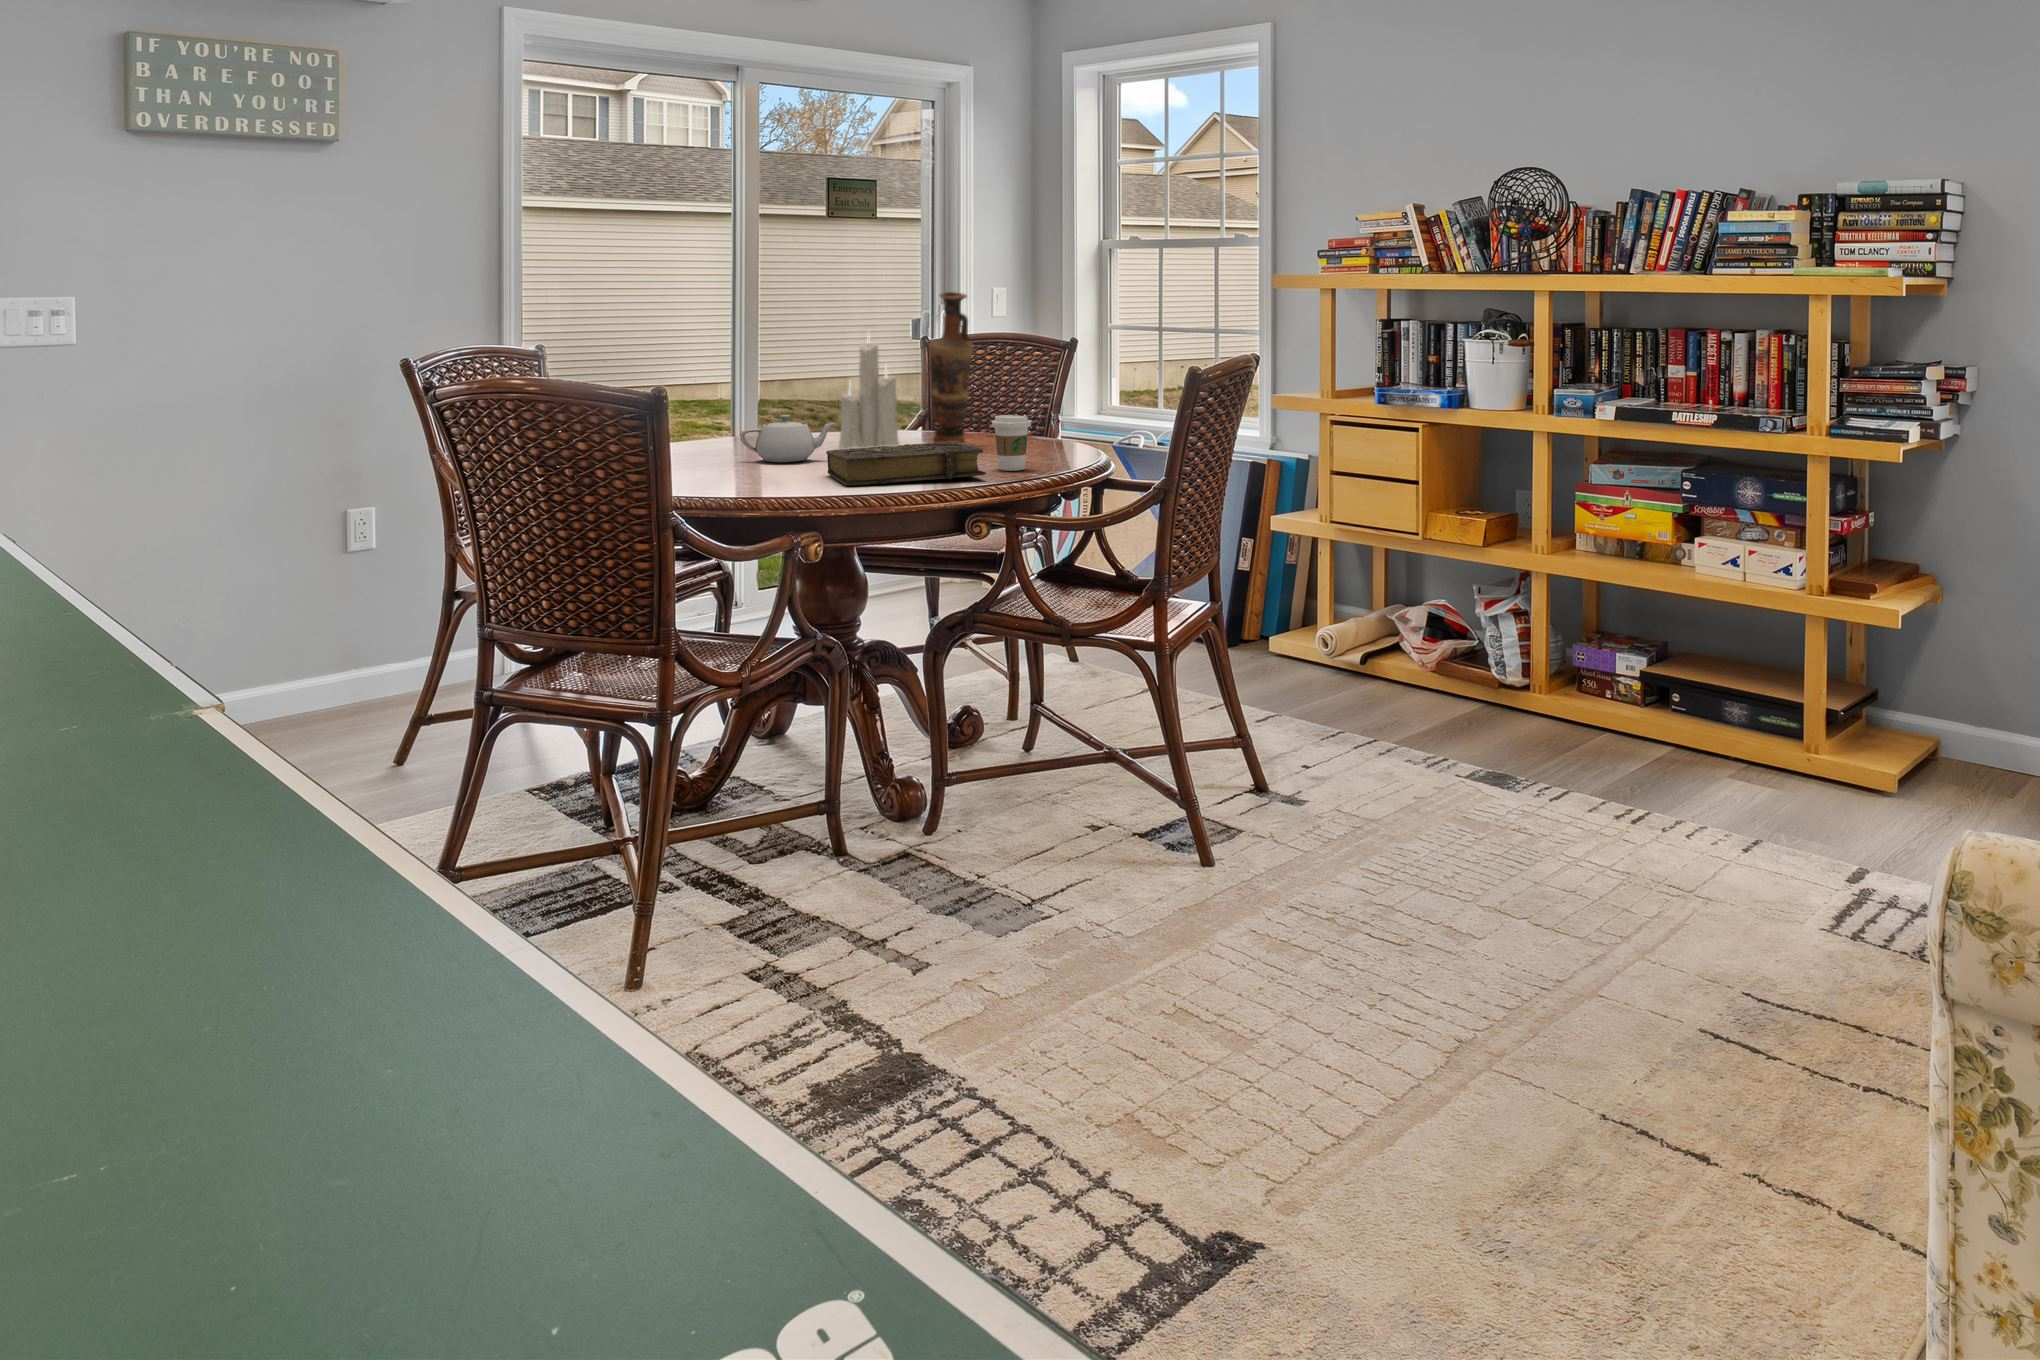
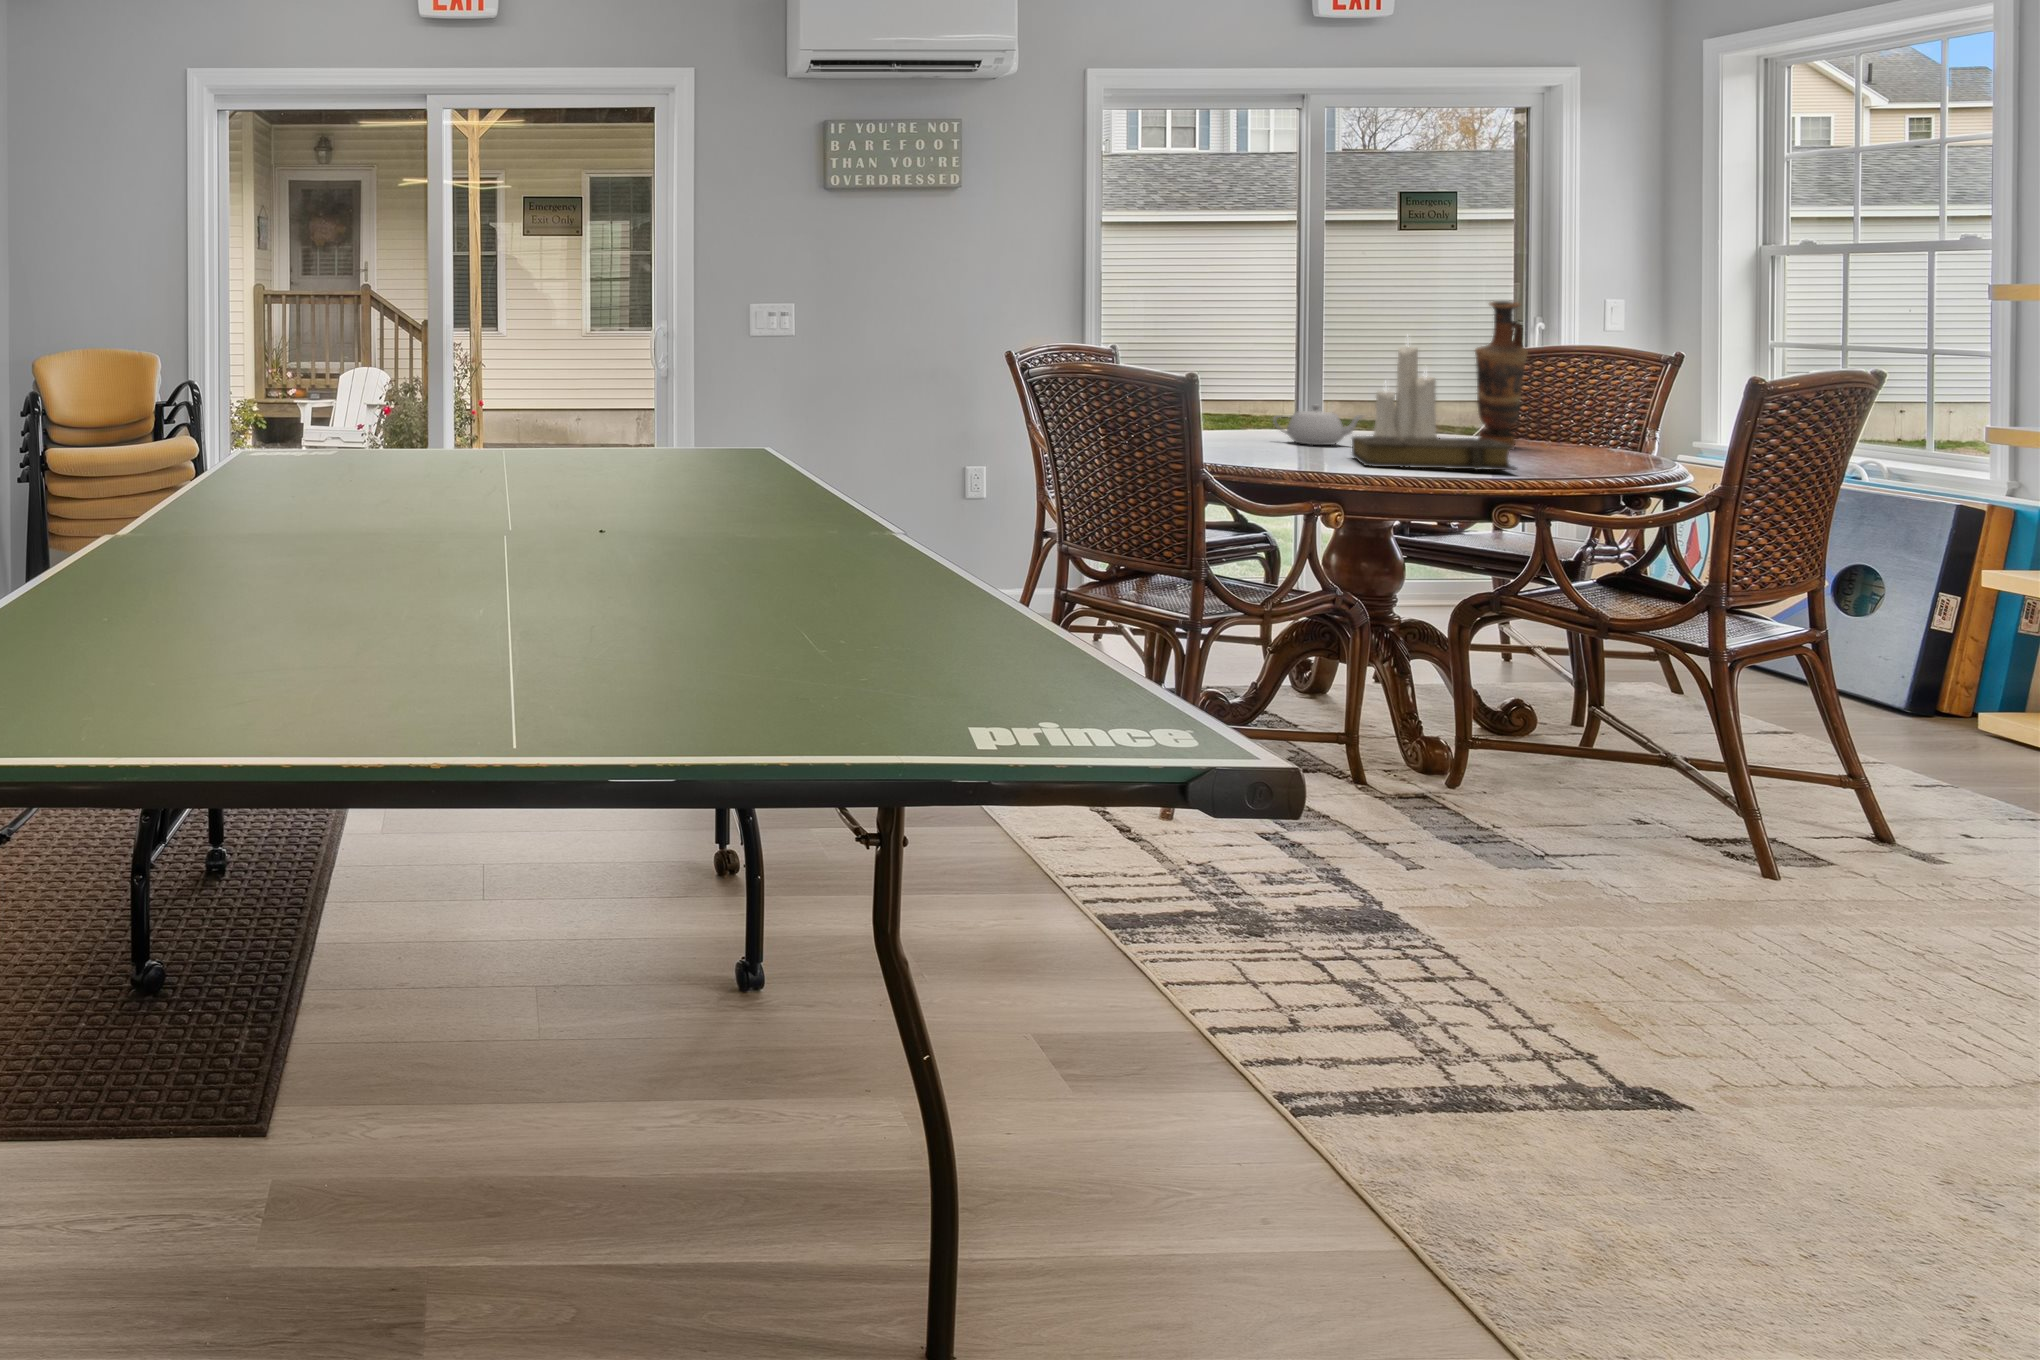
coffee cup: present [992,415,1031,471] -> none [1533,418,1580,471]

